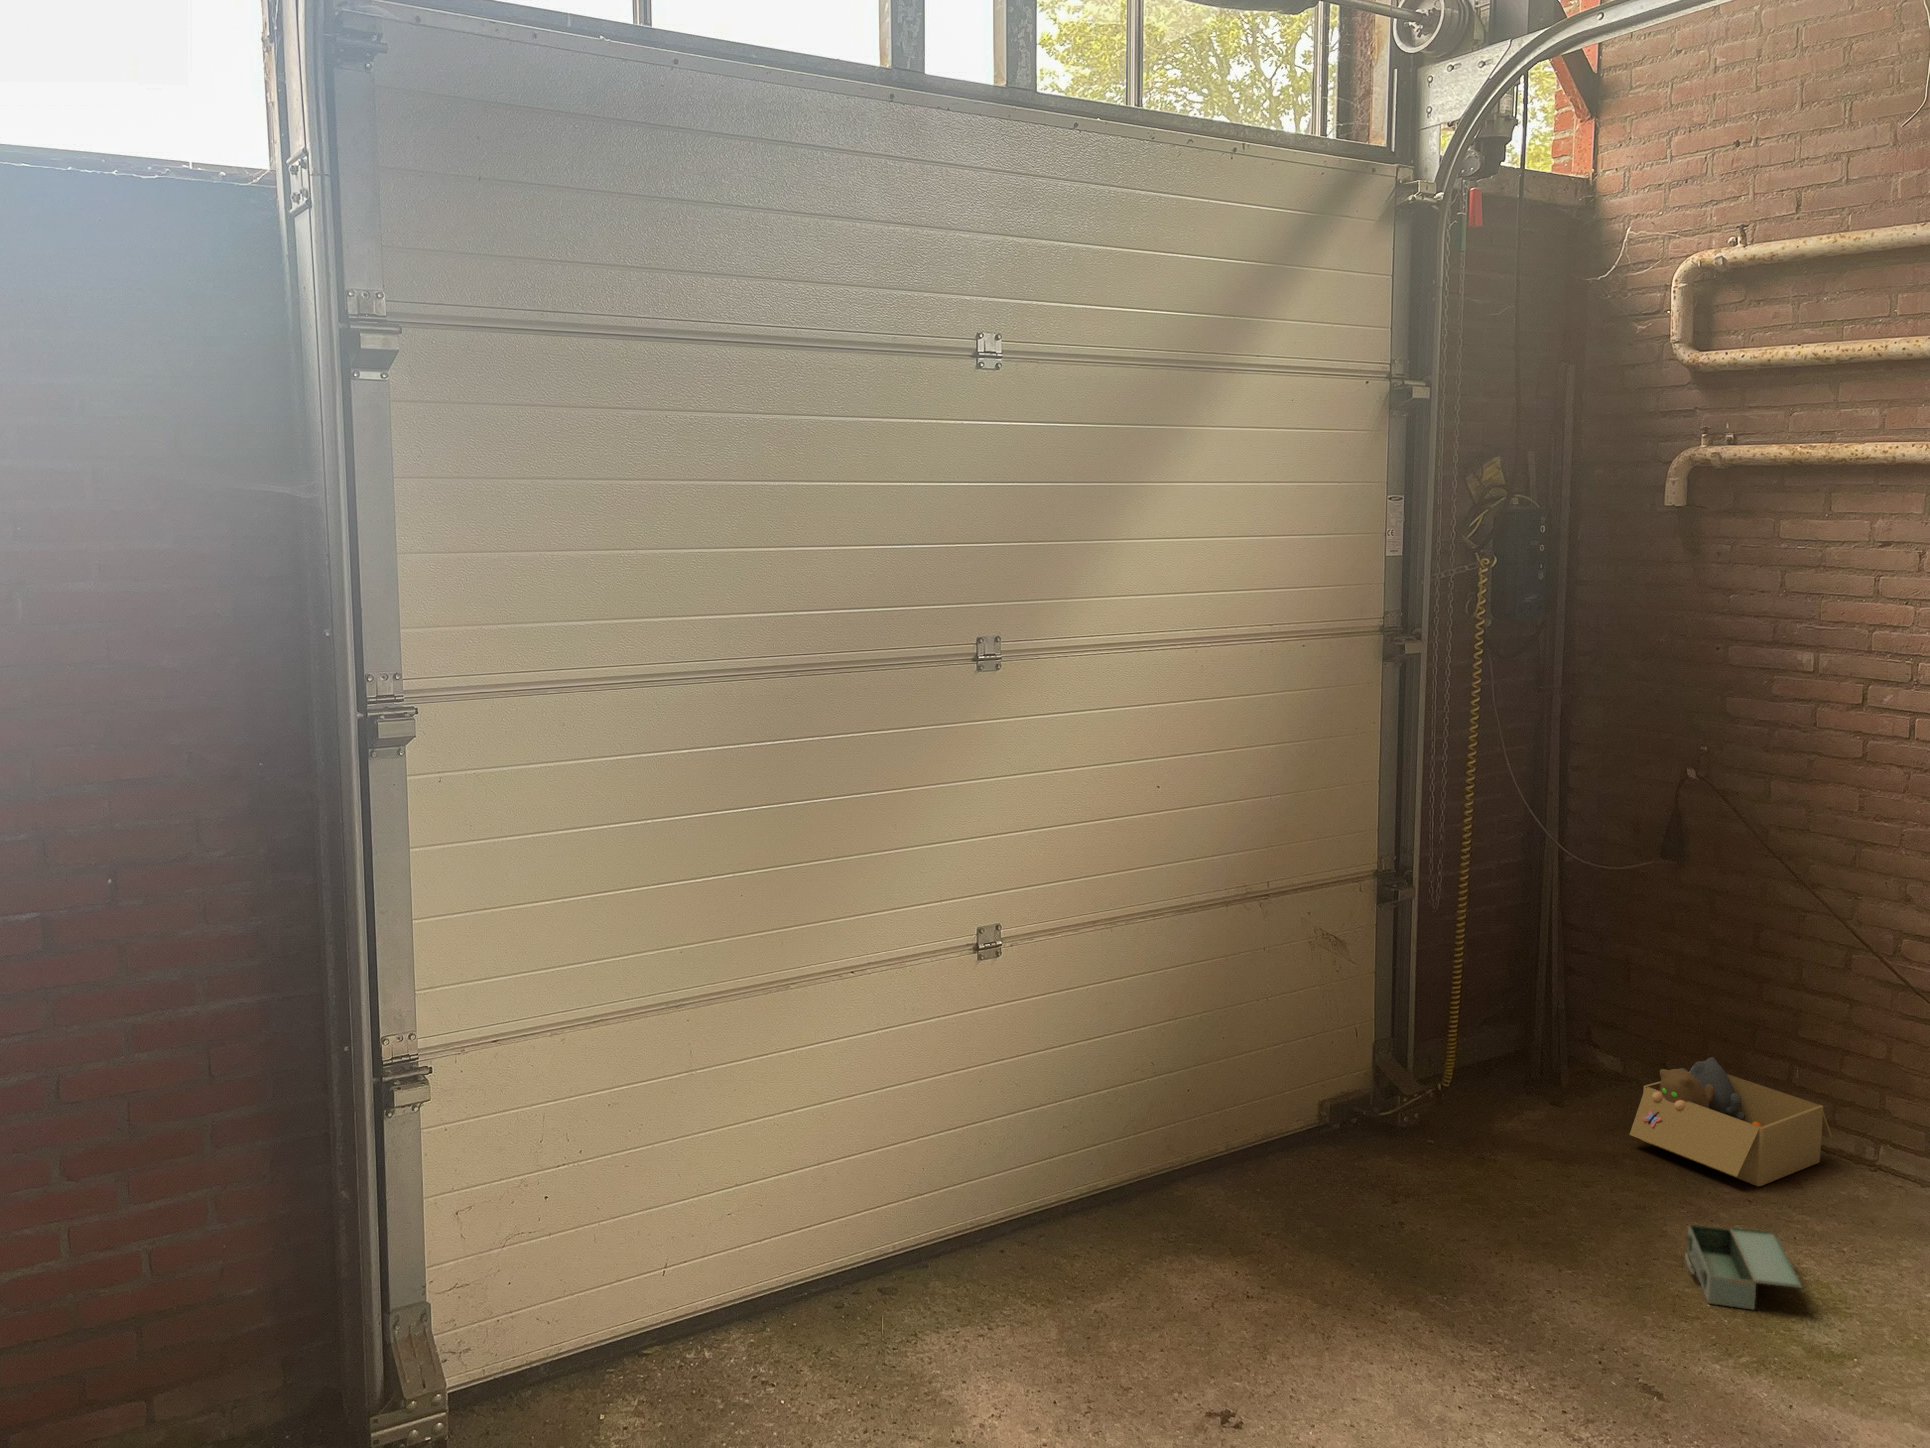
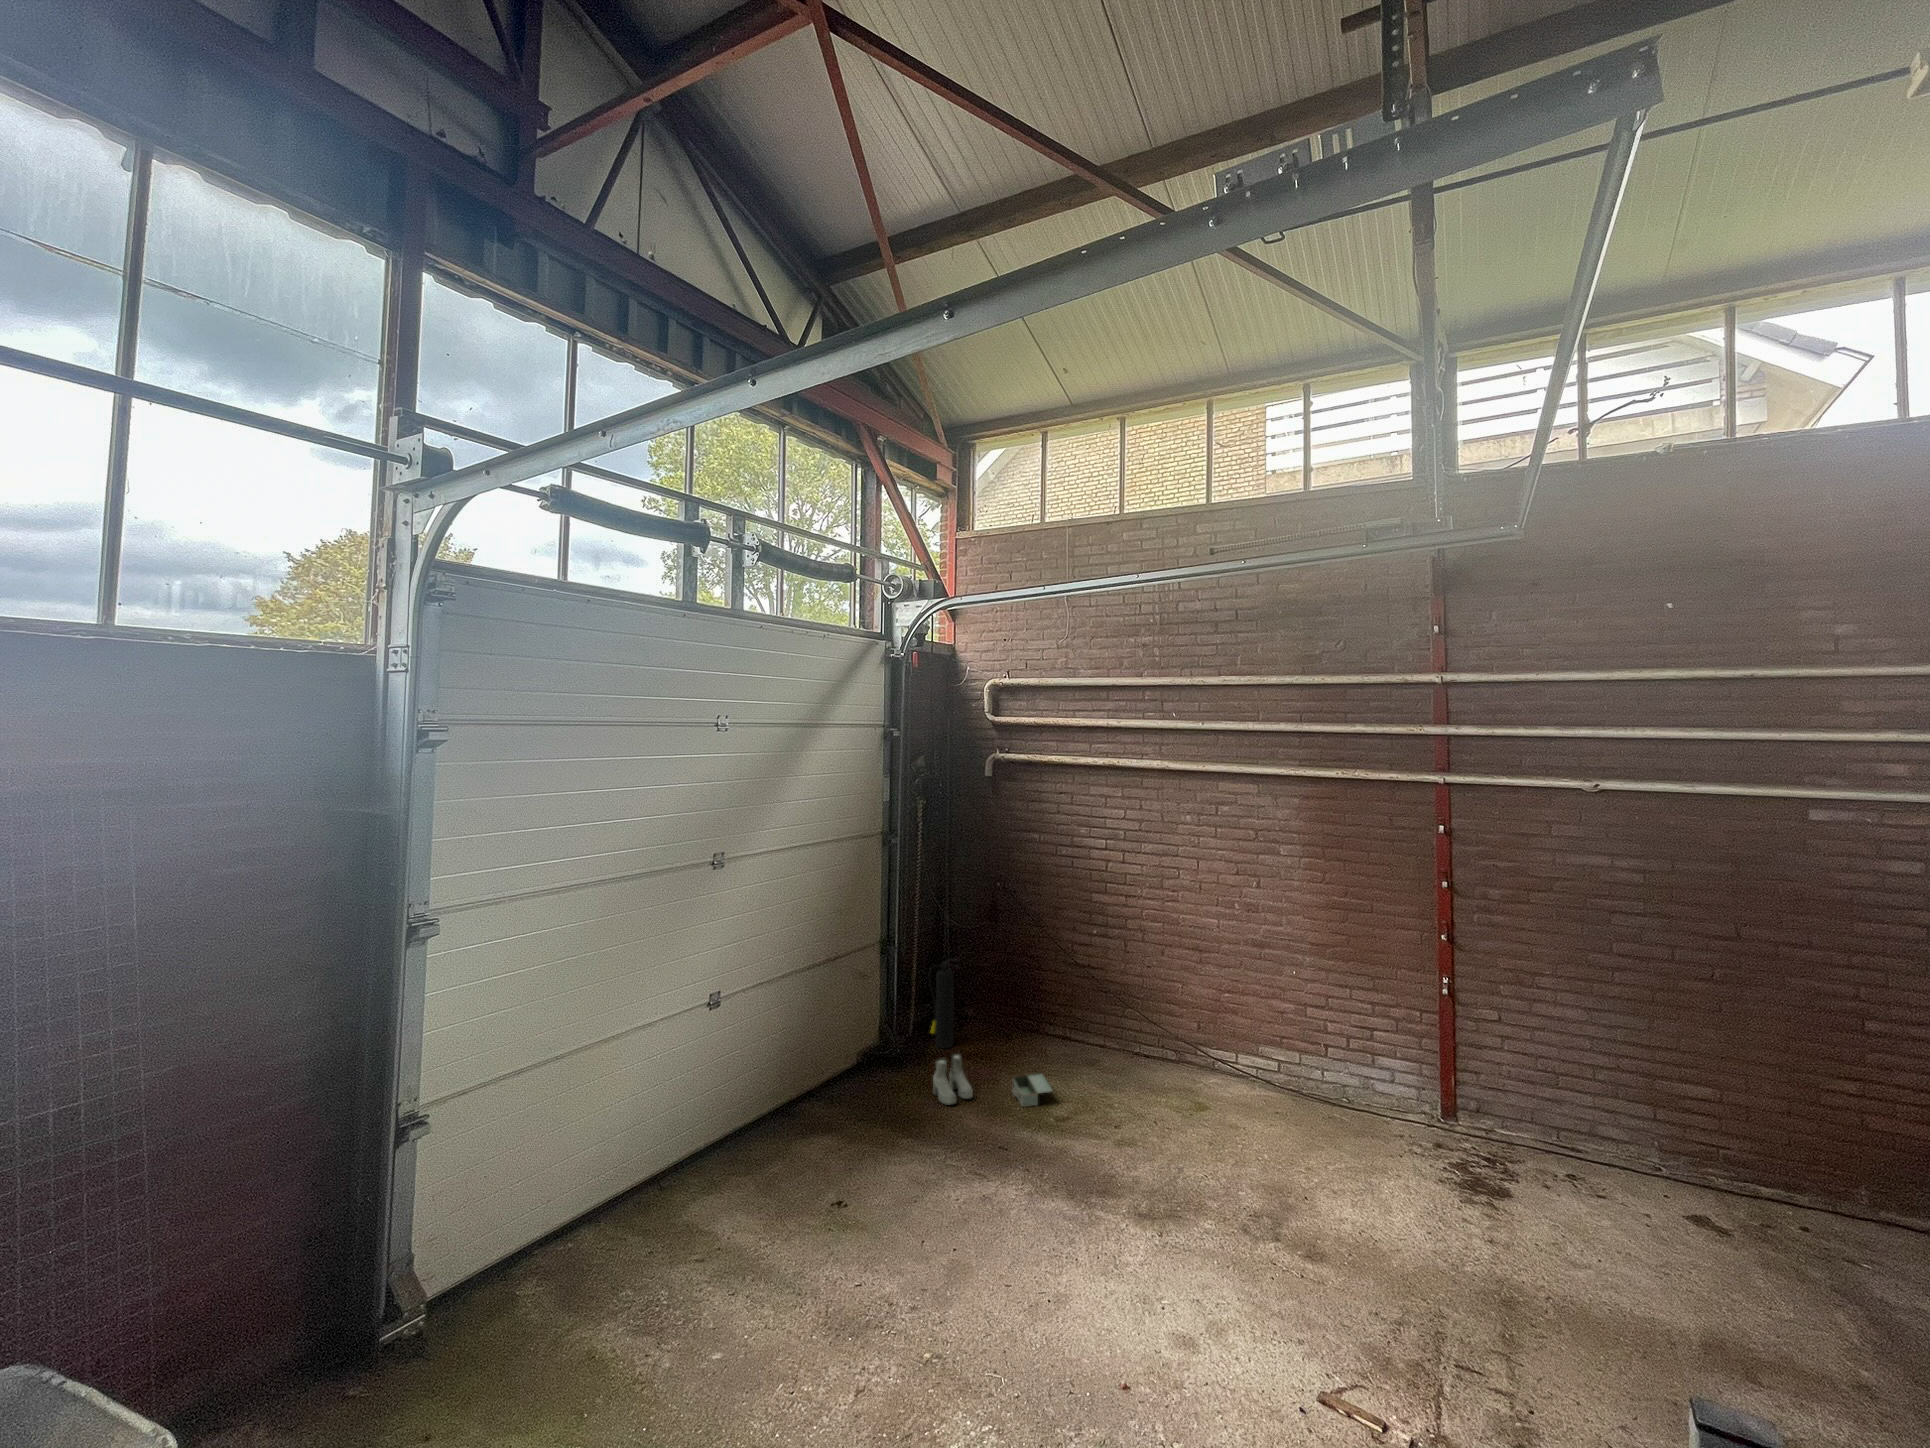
fire extinguisher: none [1490,927,1567,1120] -> present [929,961,958,1049]
cardboard box: present [1630,1057,1833,1186] -> none [987,1007,1059,1058]
boots: none [1480,1140,1578,1255] -> present [933,1053,973,1105]

